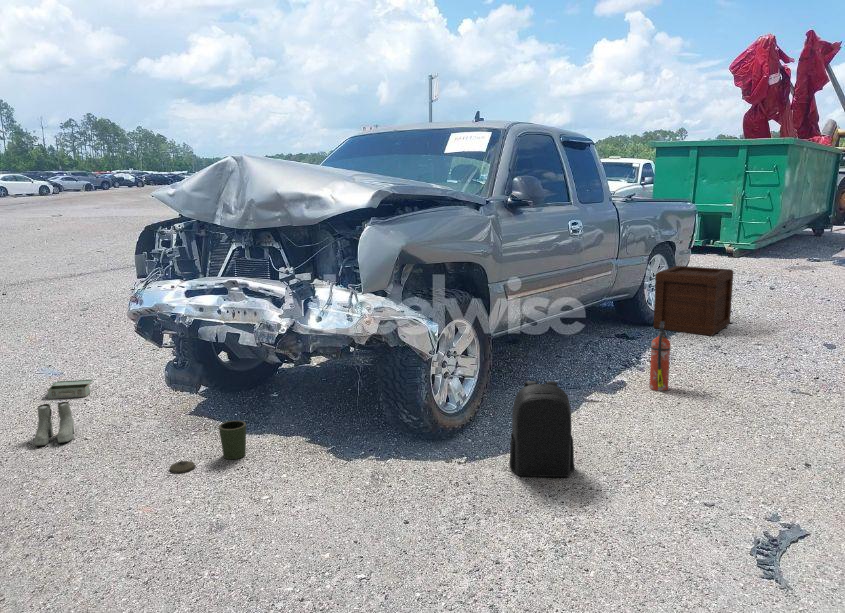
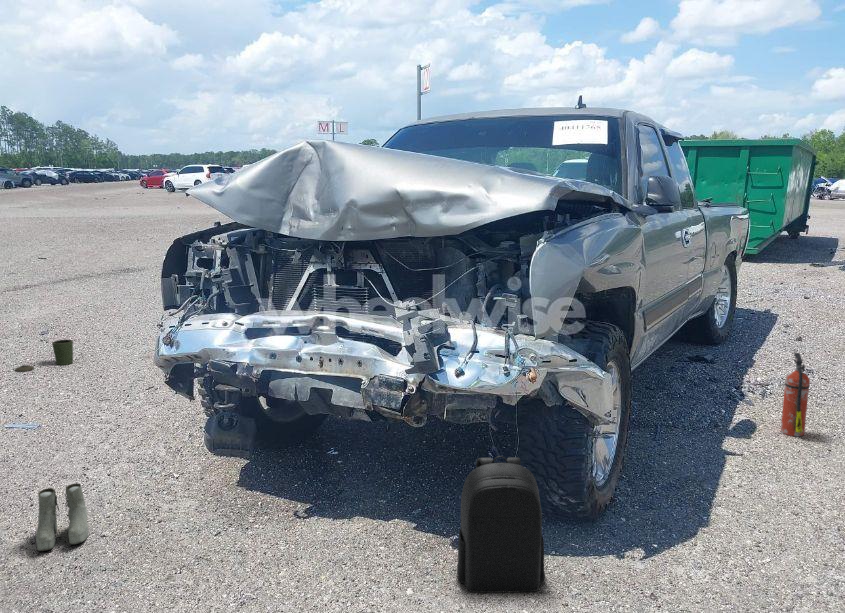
wooden crate: present [653,266,733,336] -> none [724,279,809,360]
toolbox: present [47,380,93,399] -> none [30,439,89,469]
backpack: present [509,380,574,477] -> present [457,456,545,593]
trash can: present [170,421,246,473] -> present [15,340,73,372]

